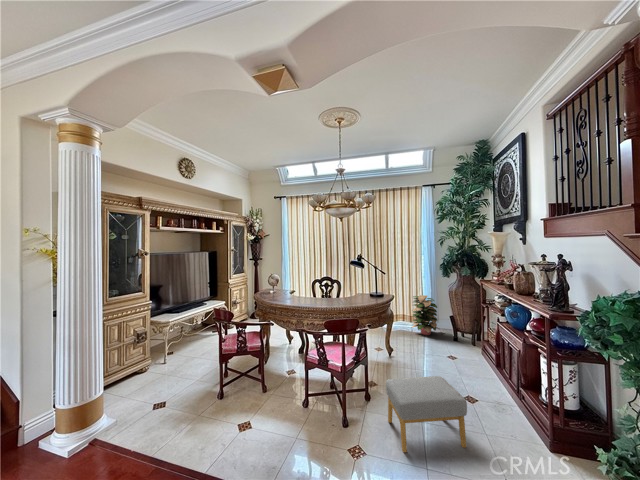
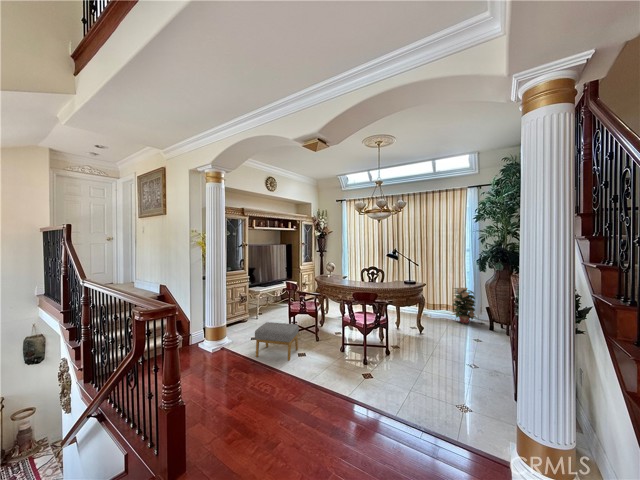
footstool: present [386,376,467,452] -> present [255,322,299,360]

